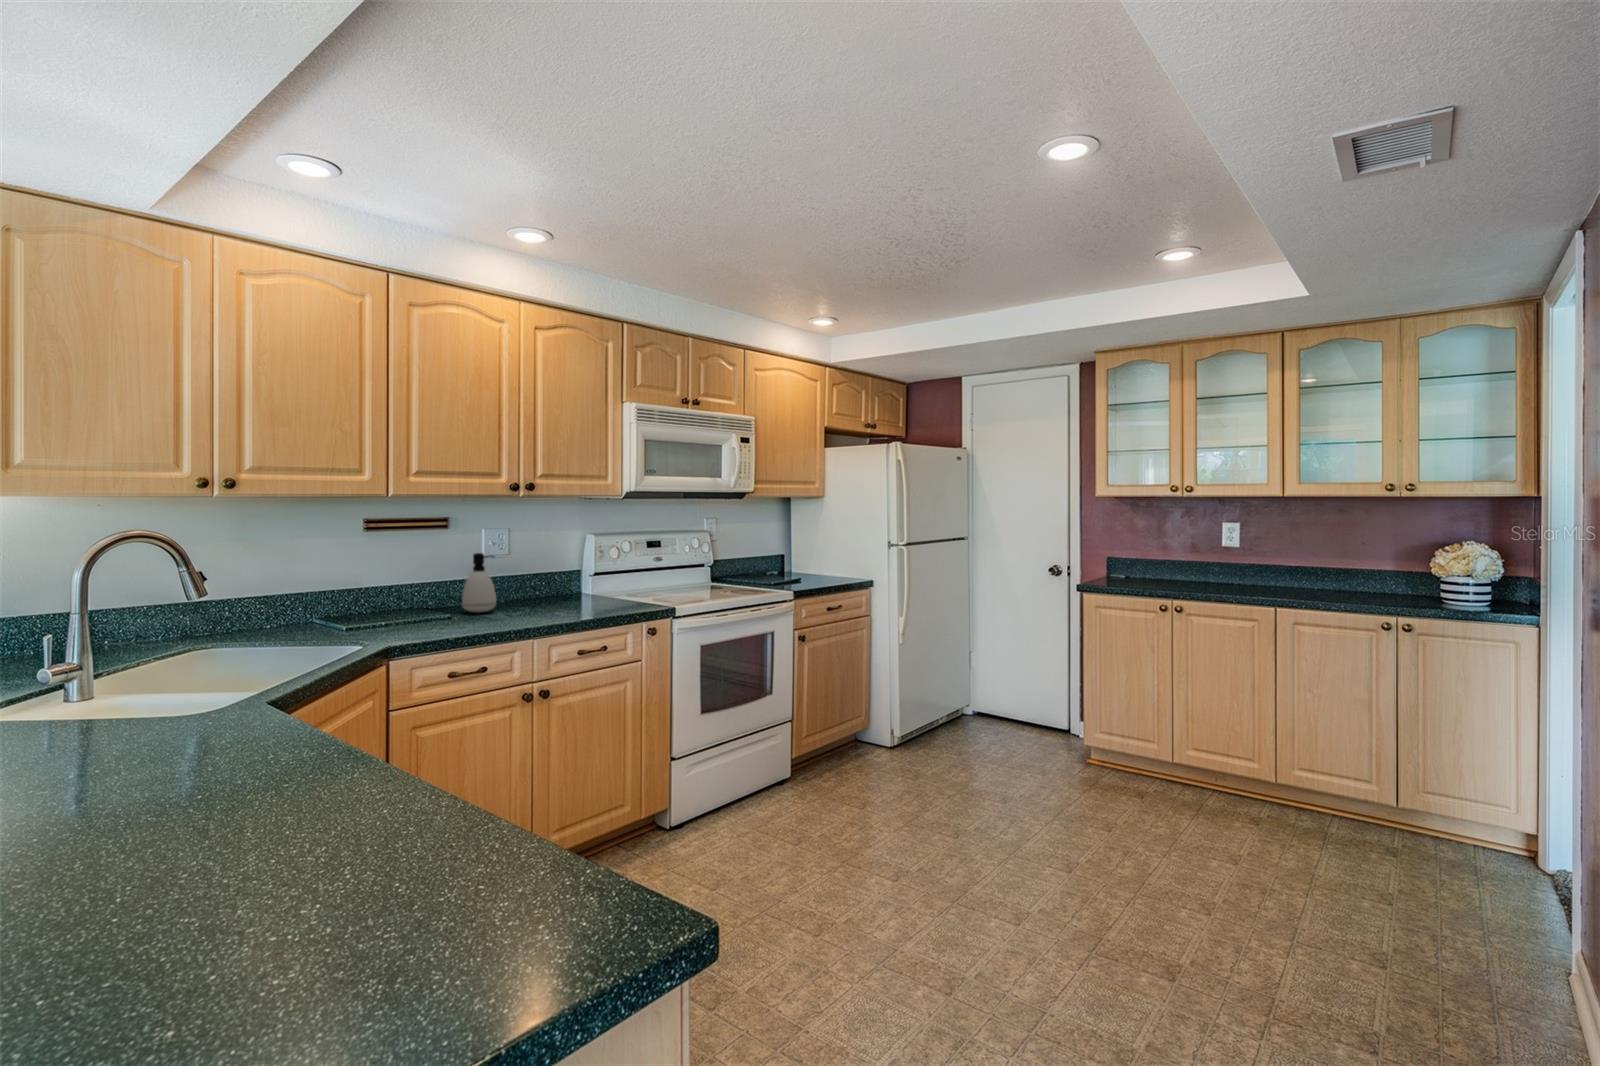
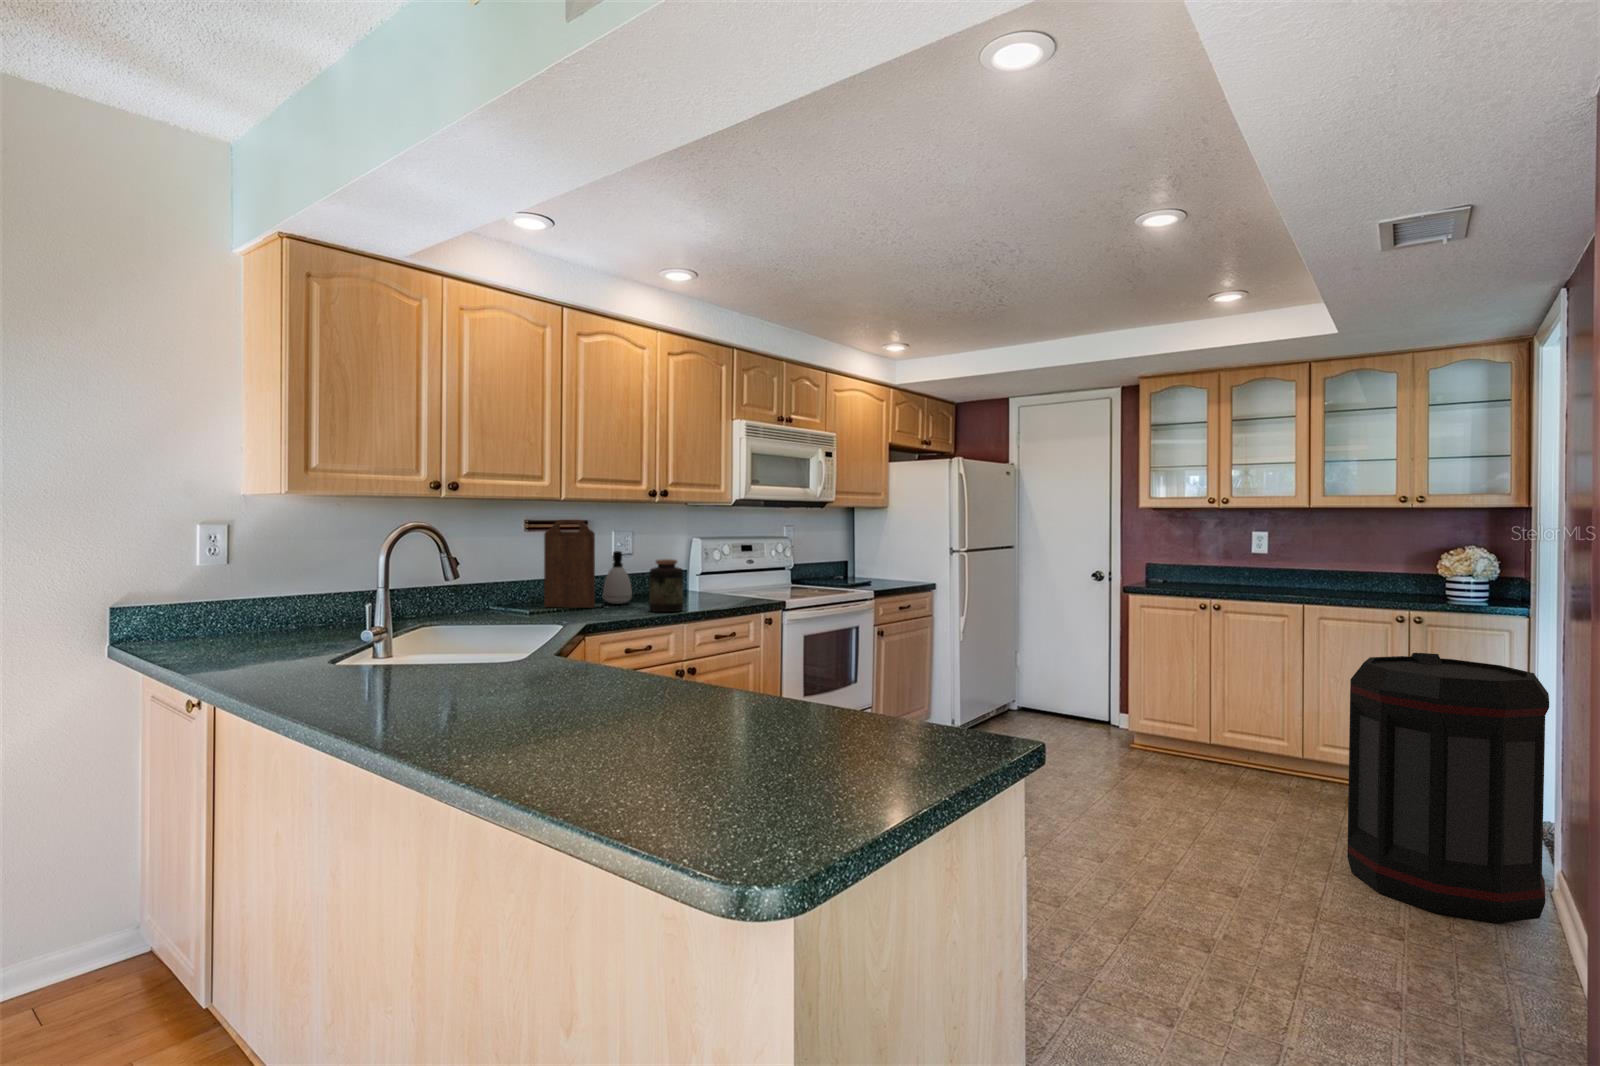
cutting board: none [387,518,445,618] -> present [544,520,595,608]
jar: none [502,563,543,624] -> present [649,559,683,612]
trash can: none [1308,674,1561,1024] -> present [1347,653,1549,923]

